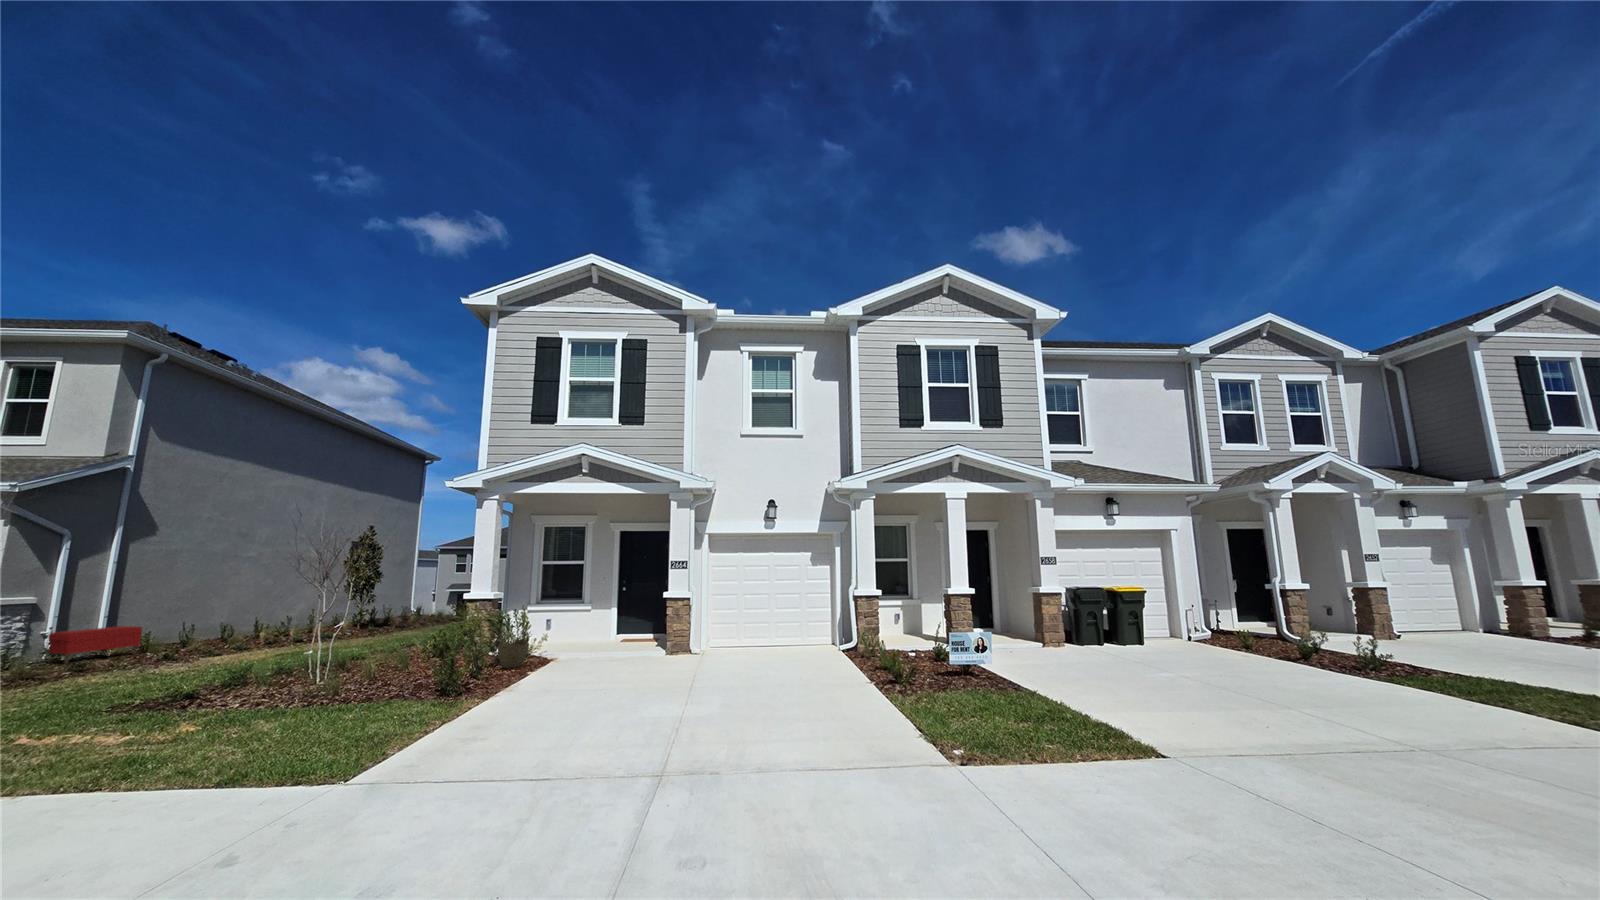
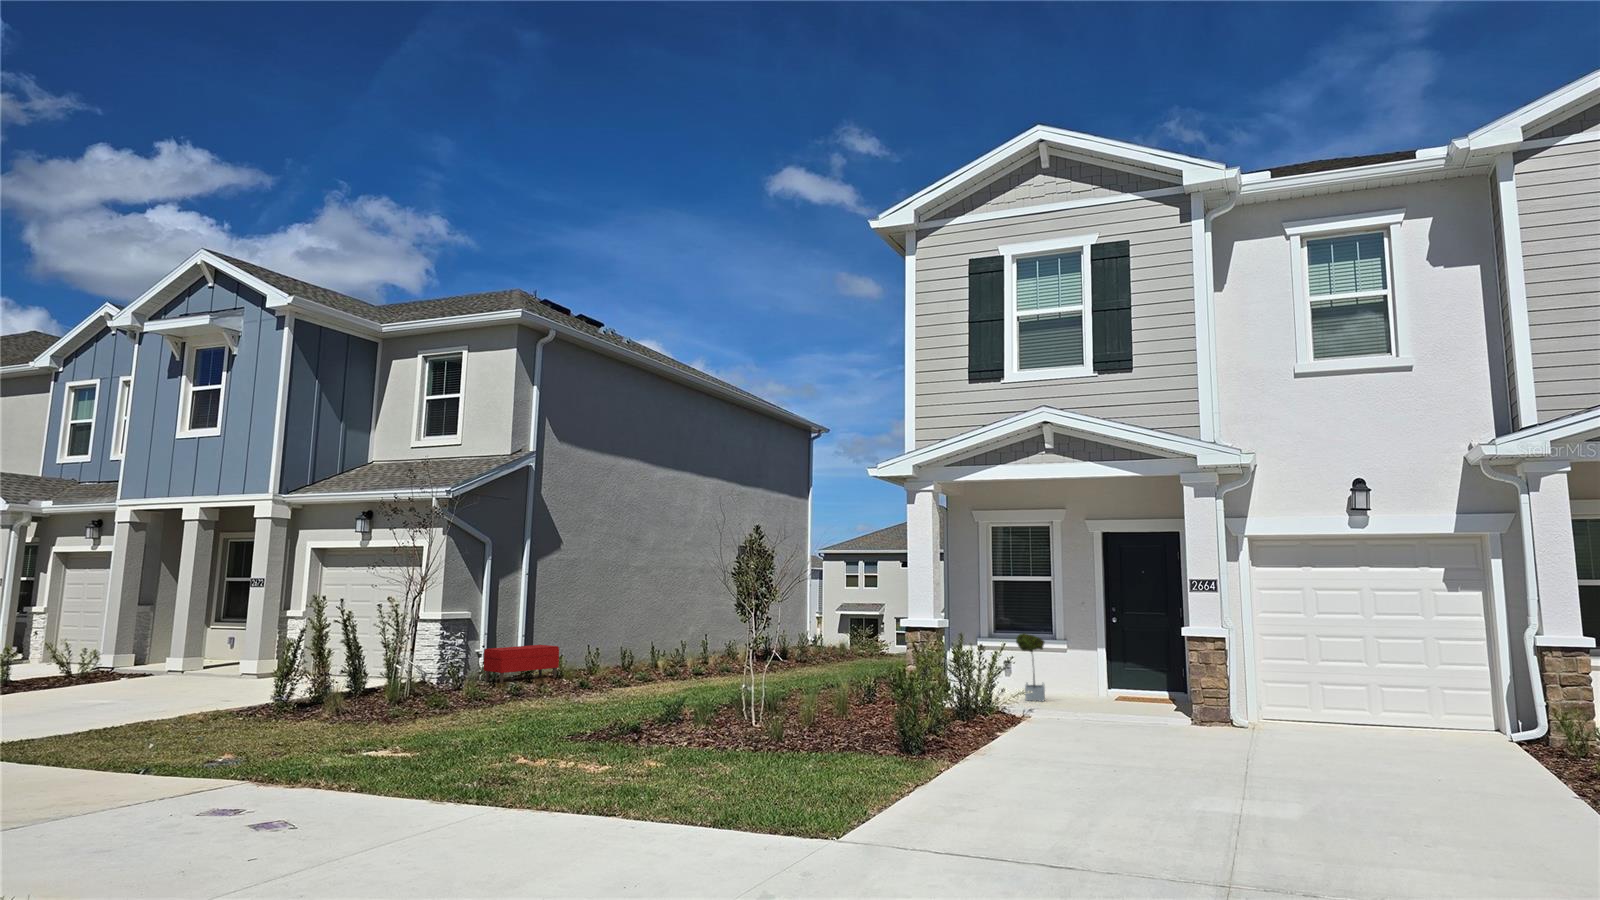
potted tree: none [555,599,576,647] -> present [1016,633,1045,701]
woven basket: present [498,638,528,668] -> none [955,676,993,725]

